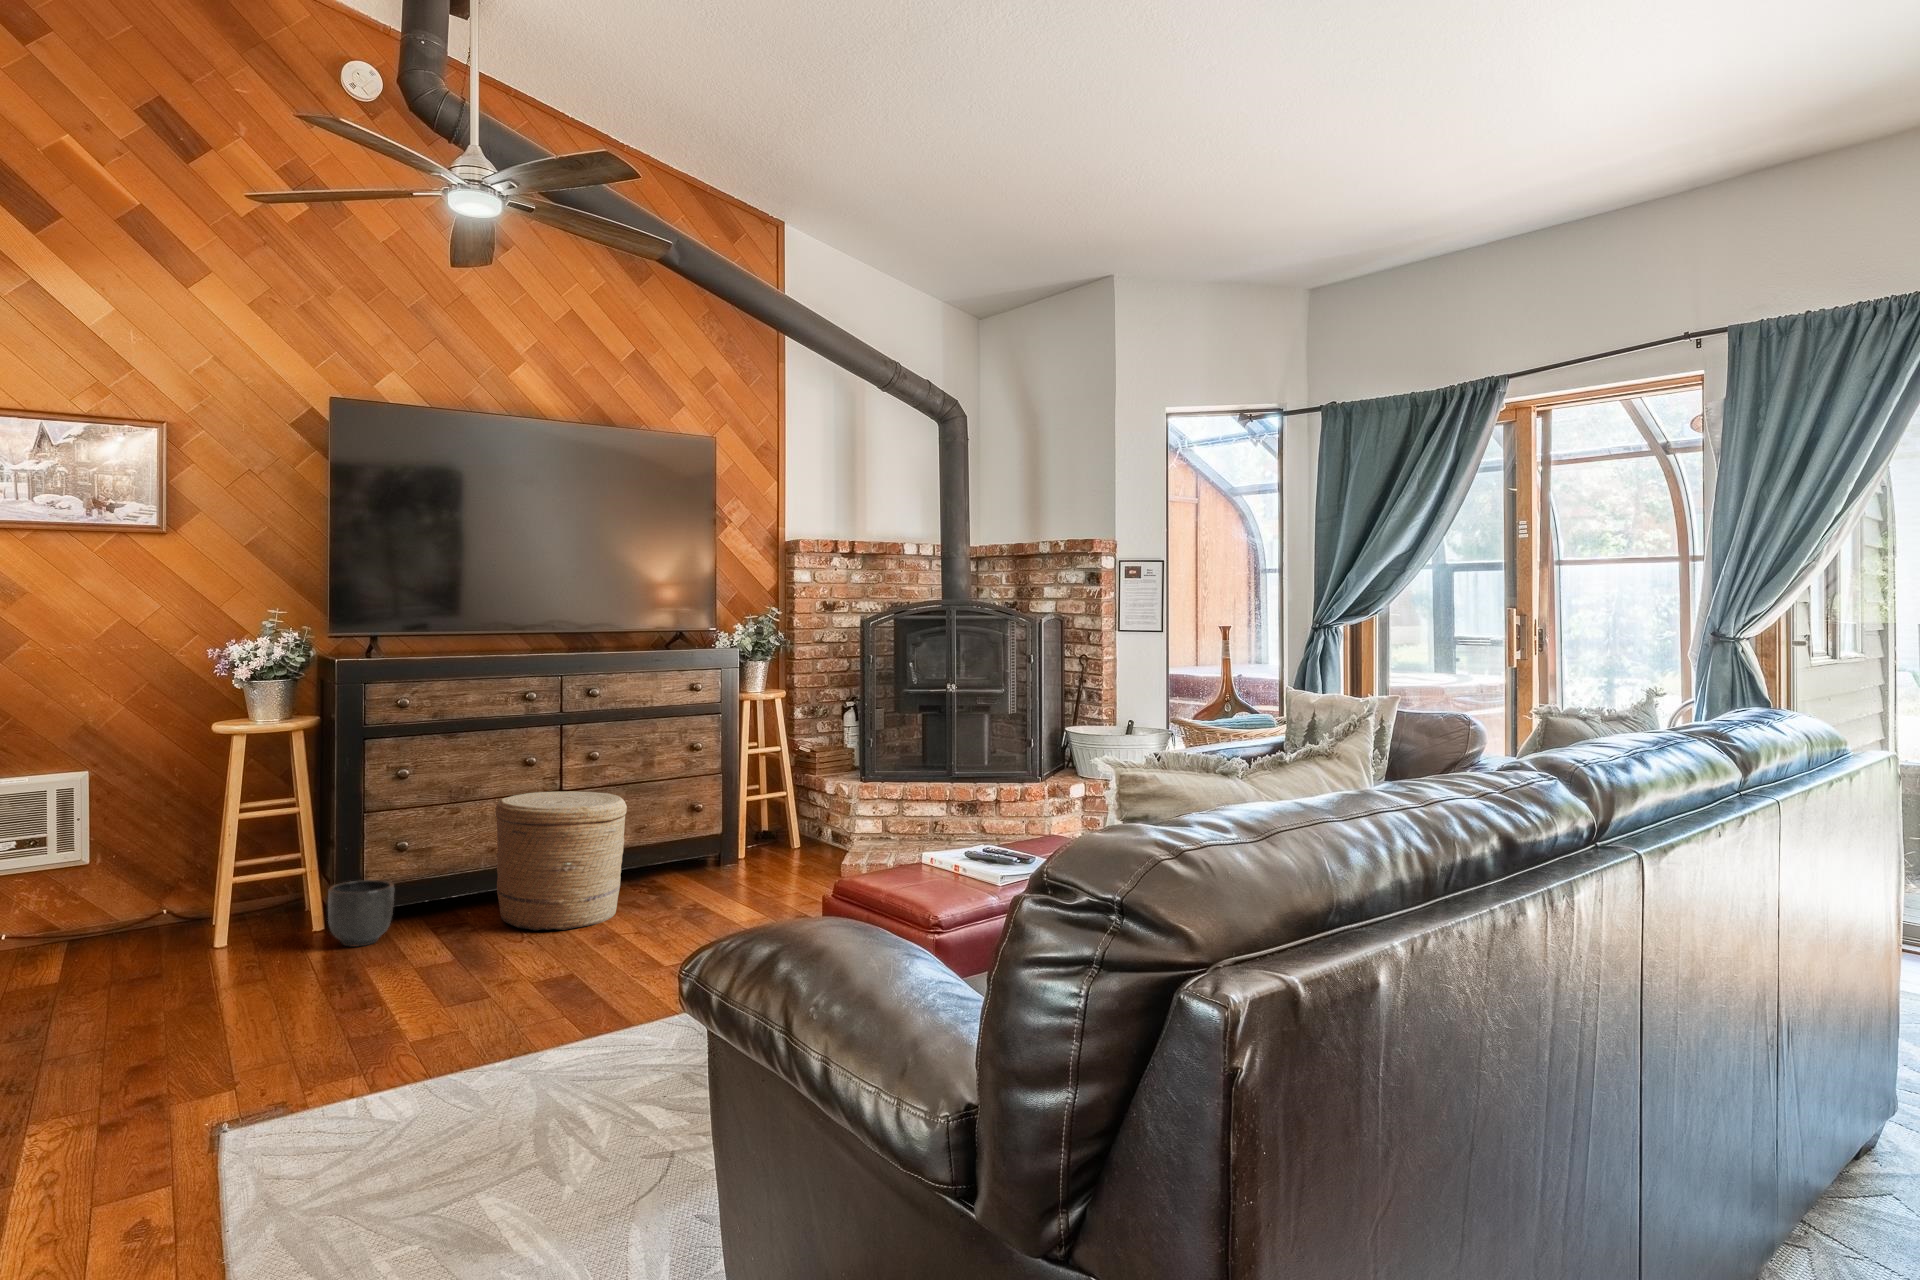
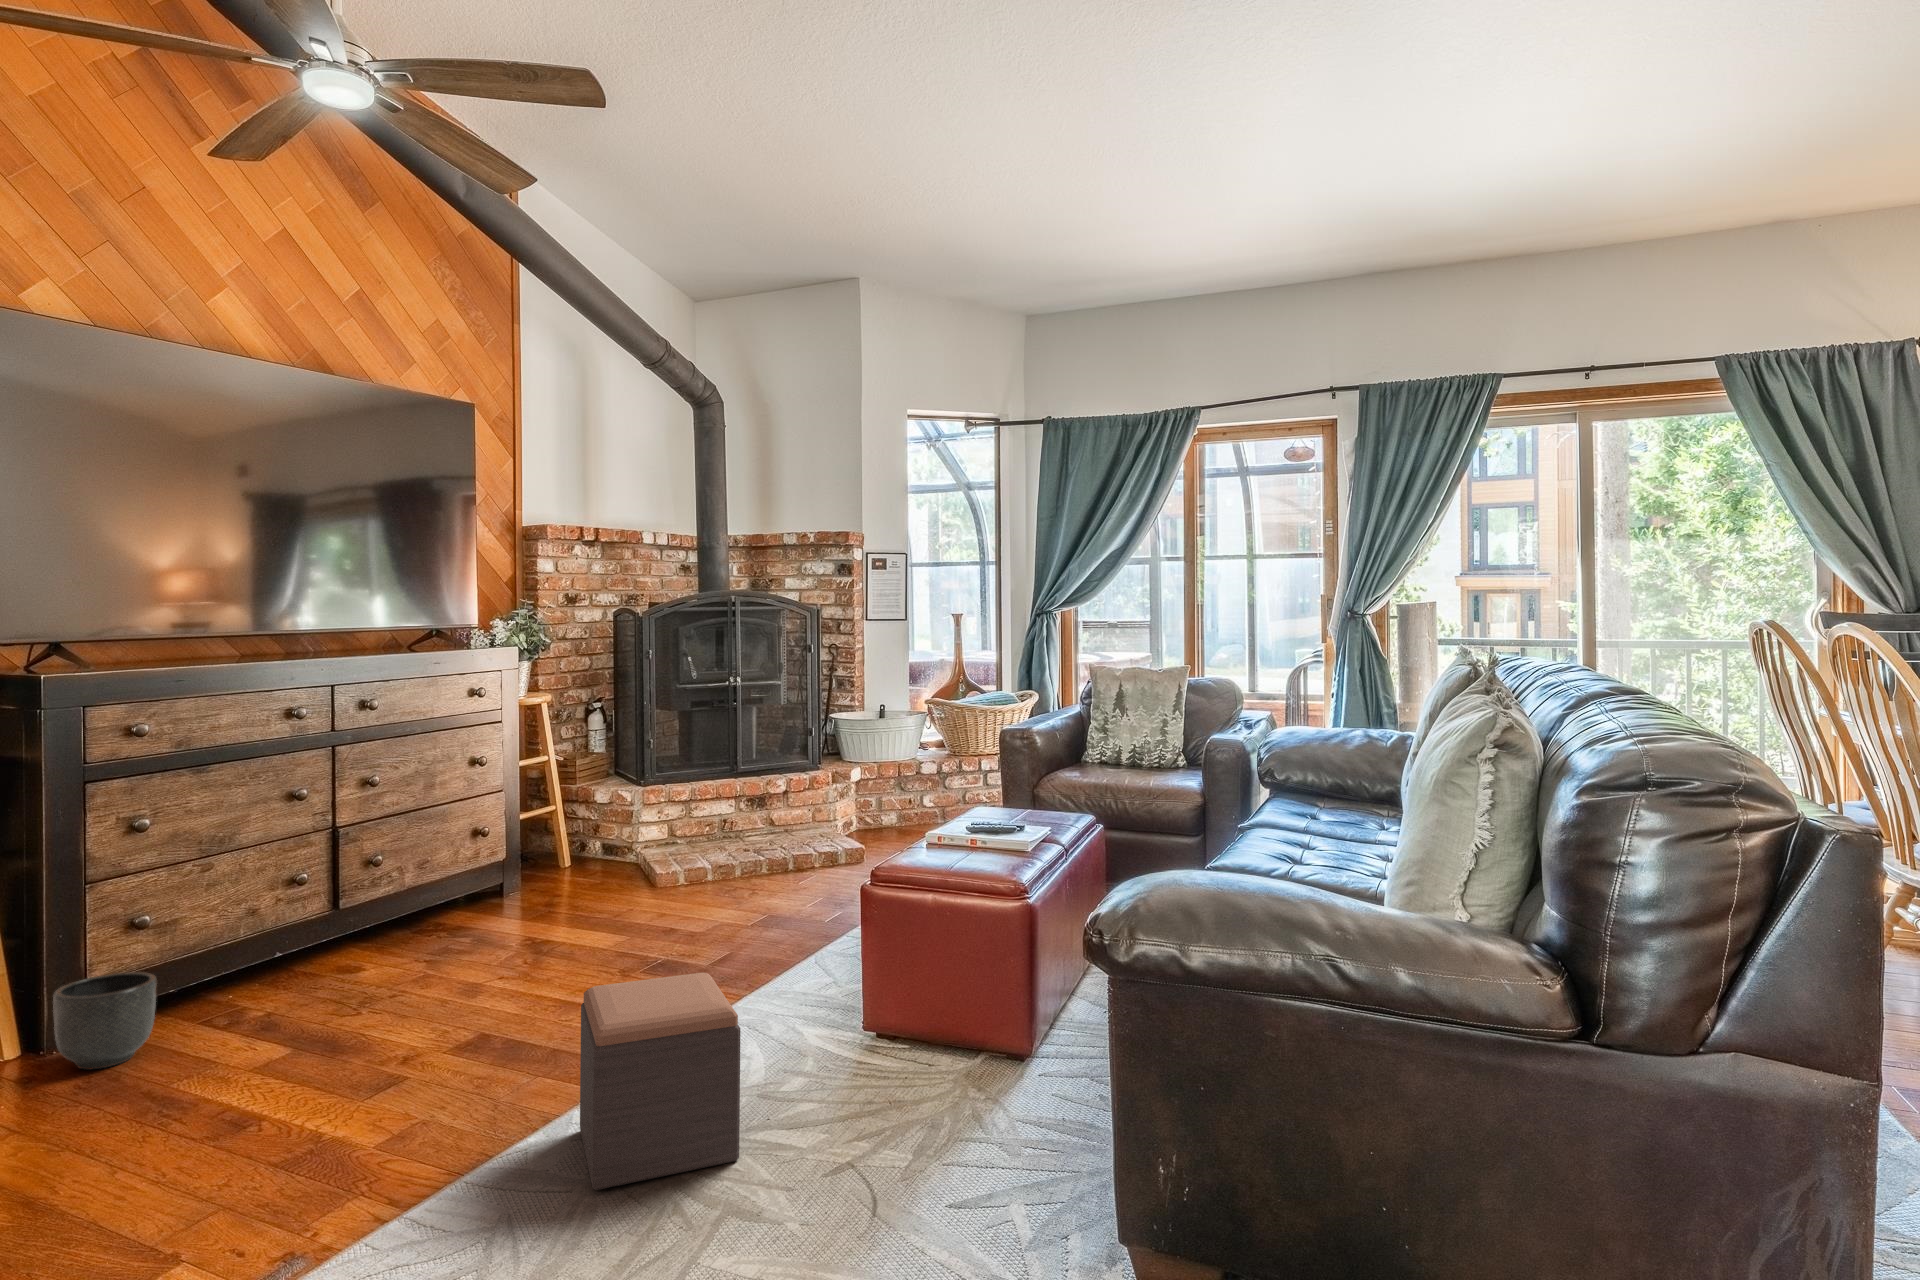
woven basket: present [495,791,627,930] -> none [280,824,457,1001]
footstool: none [483,937,648,1110] -> present [580,972,740,1190]

